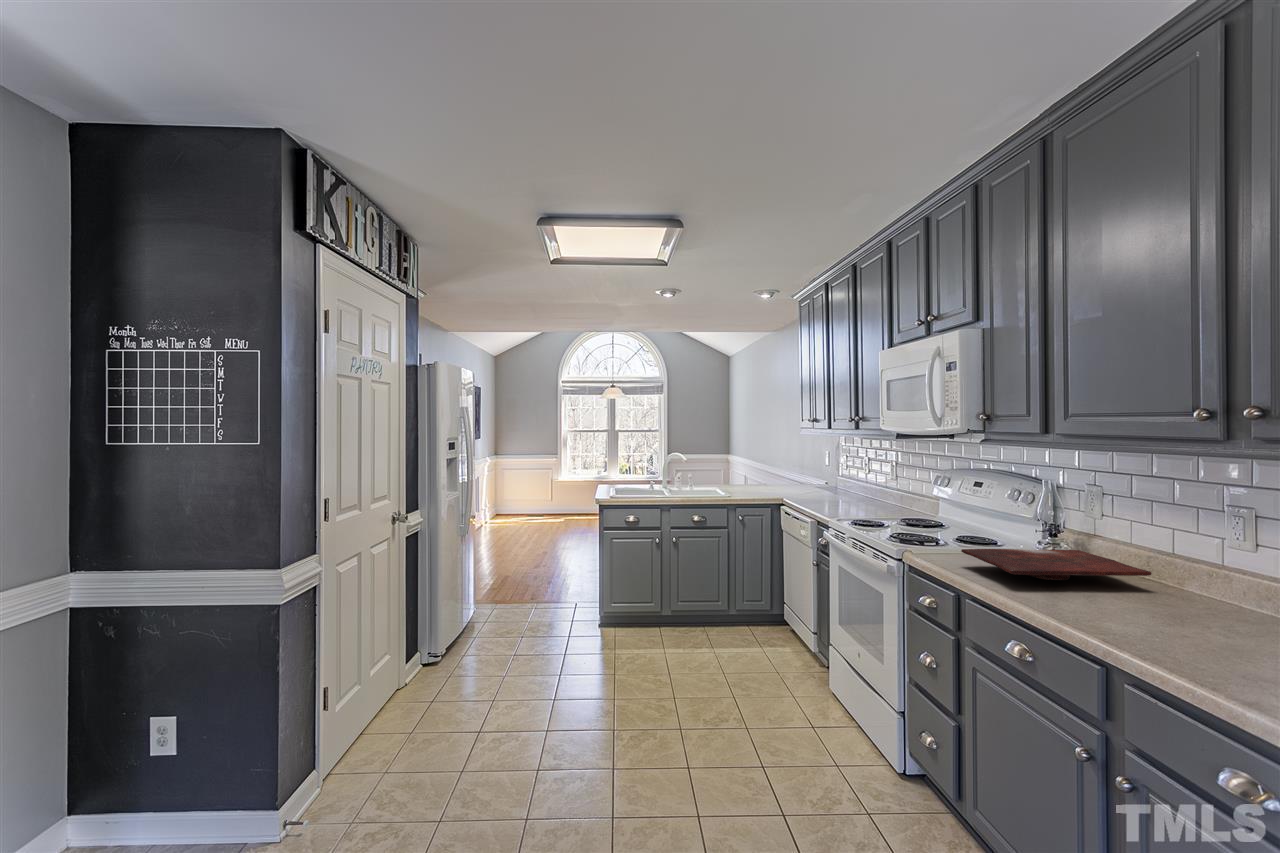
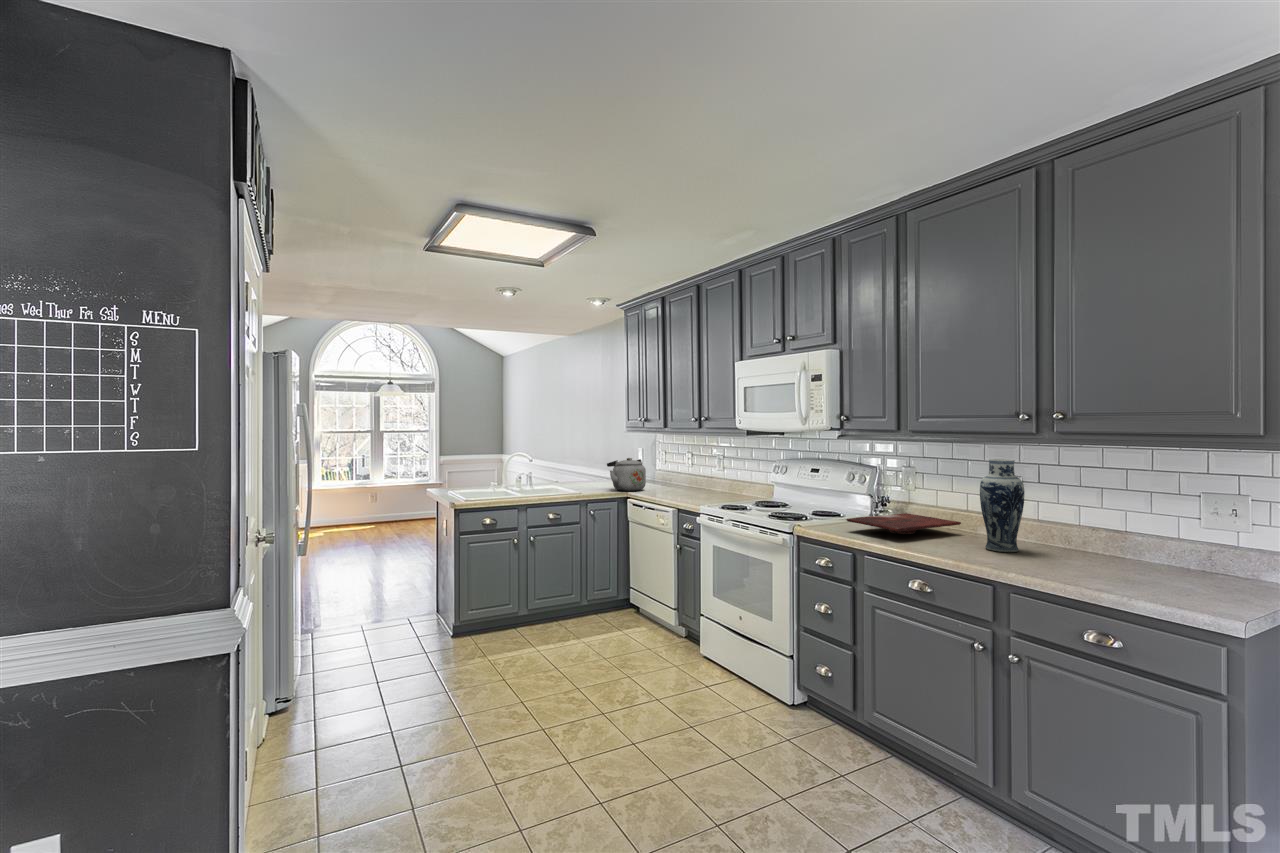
kettle: none [762,460,805,496] -> present [607,458,646,491]
vase: none [1145,477,1231,632] -> present [980,459,1024,552]

